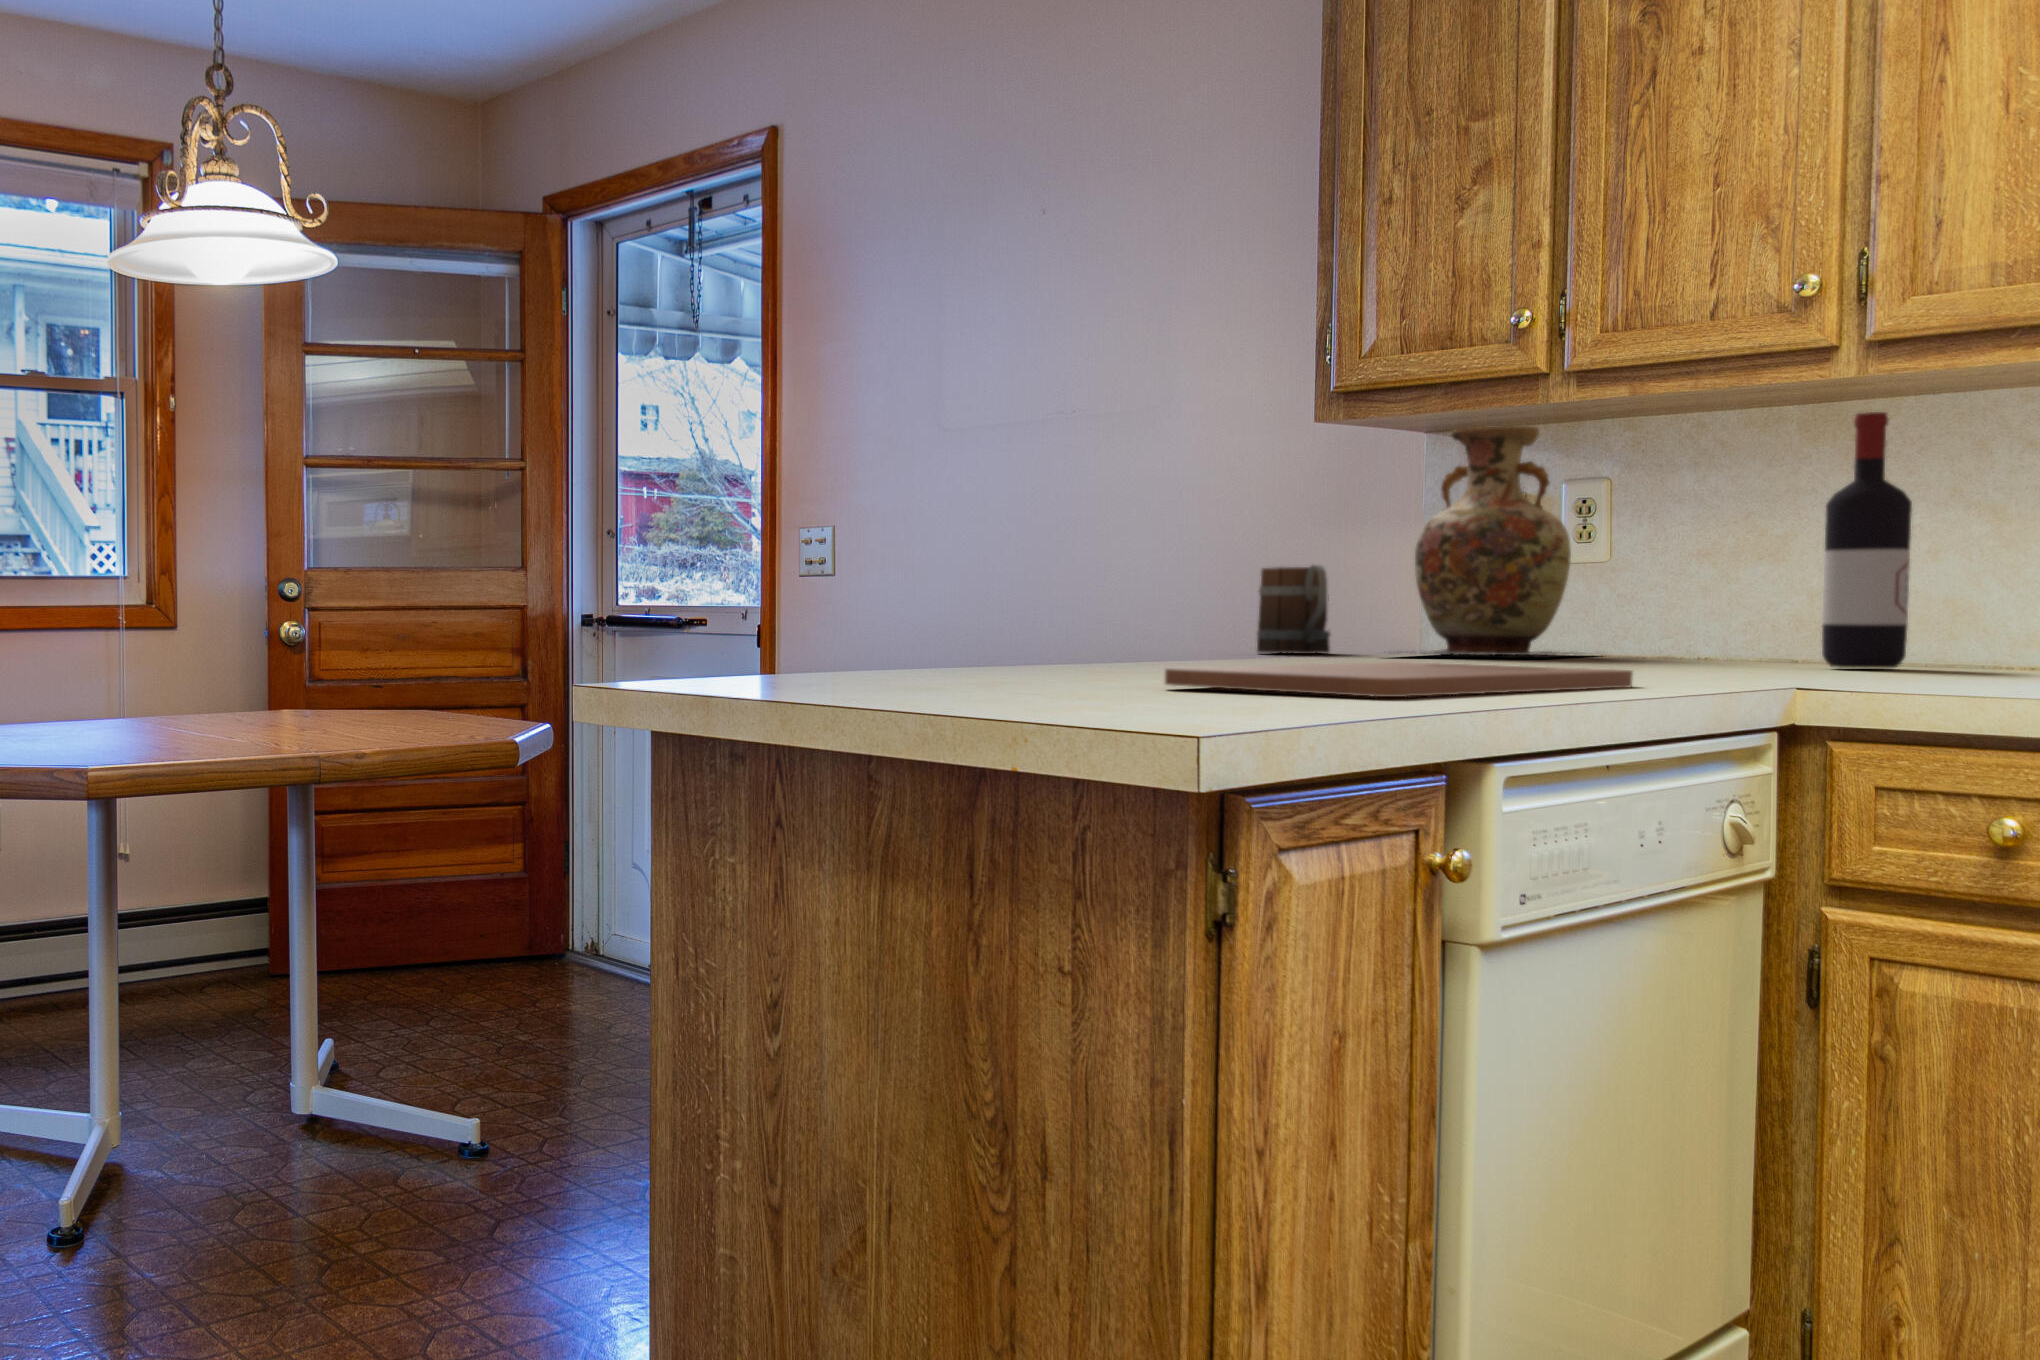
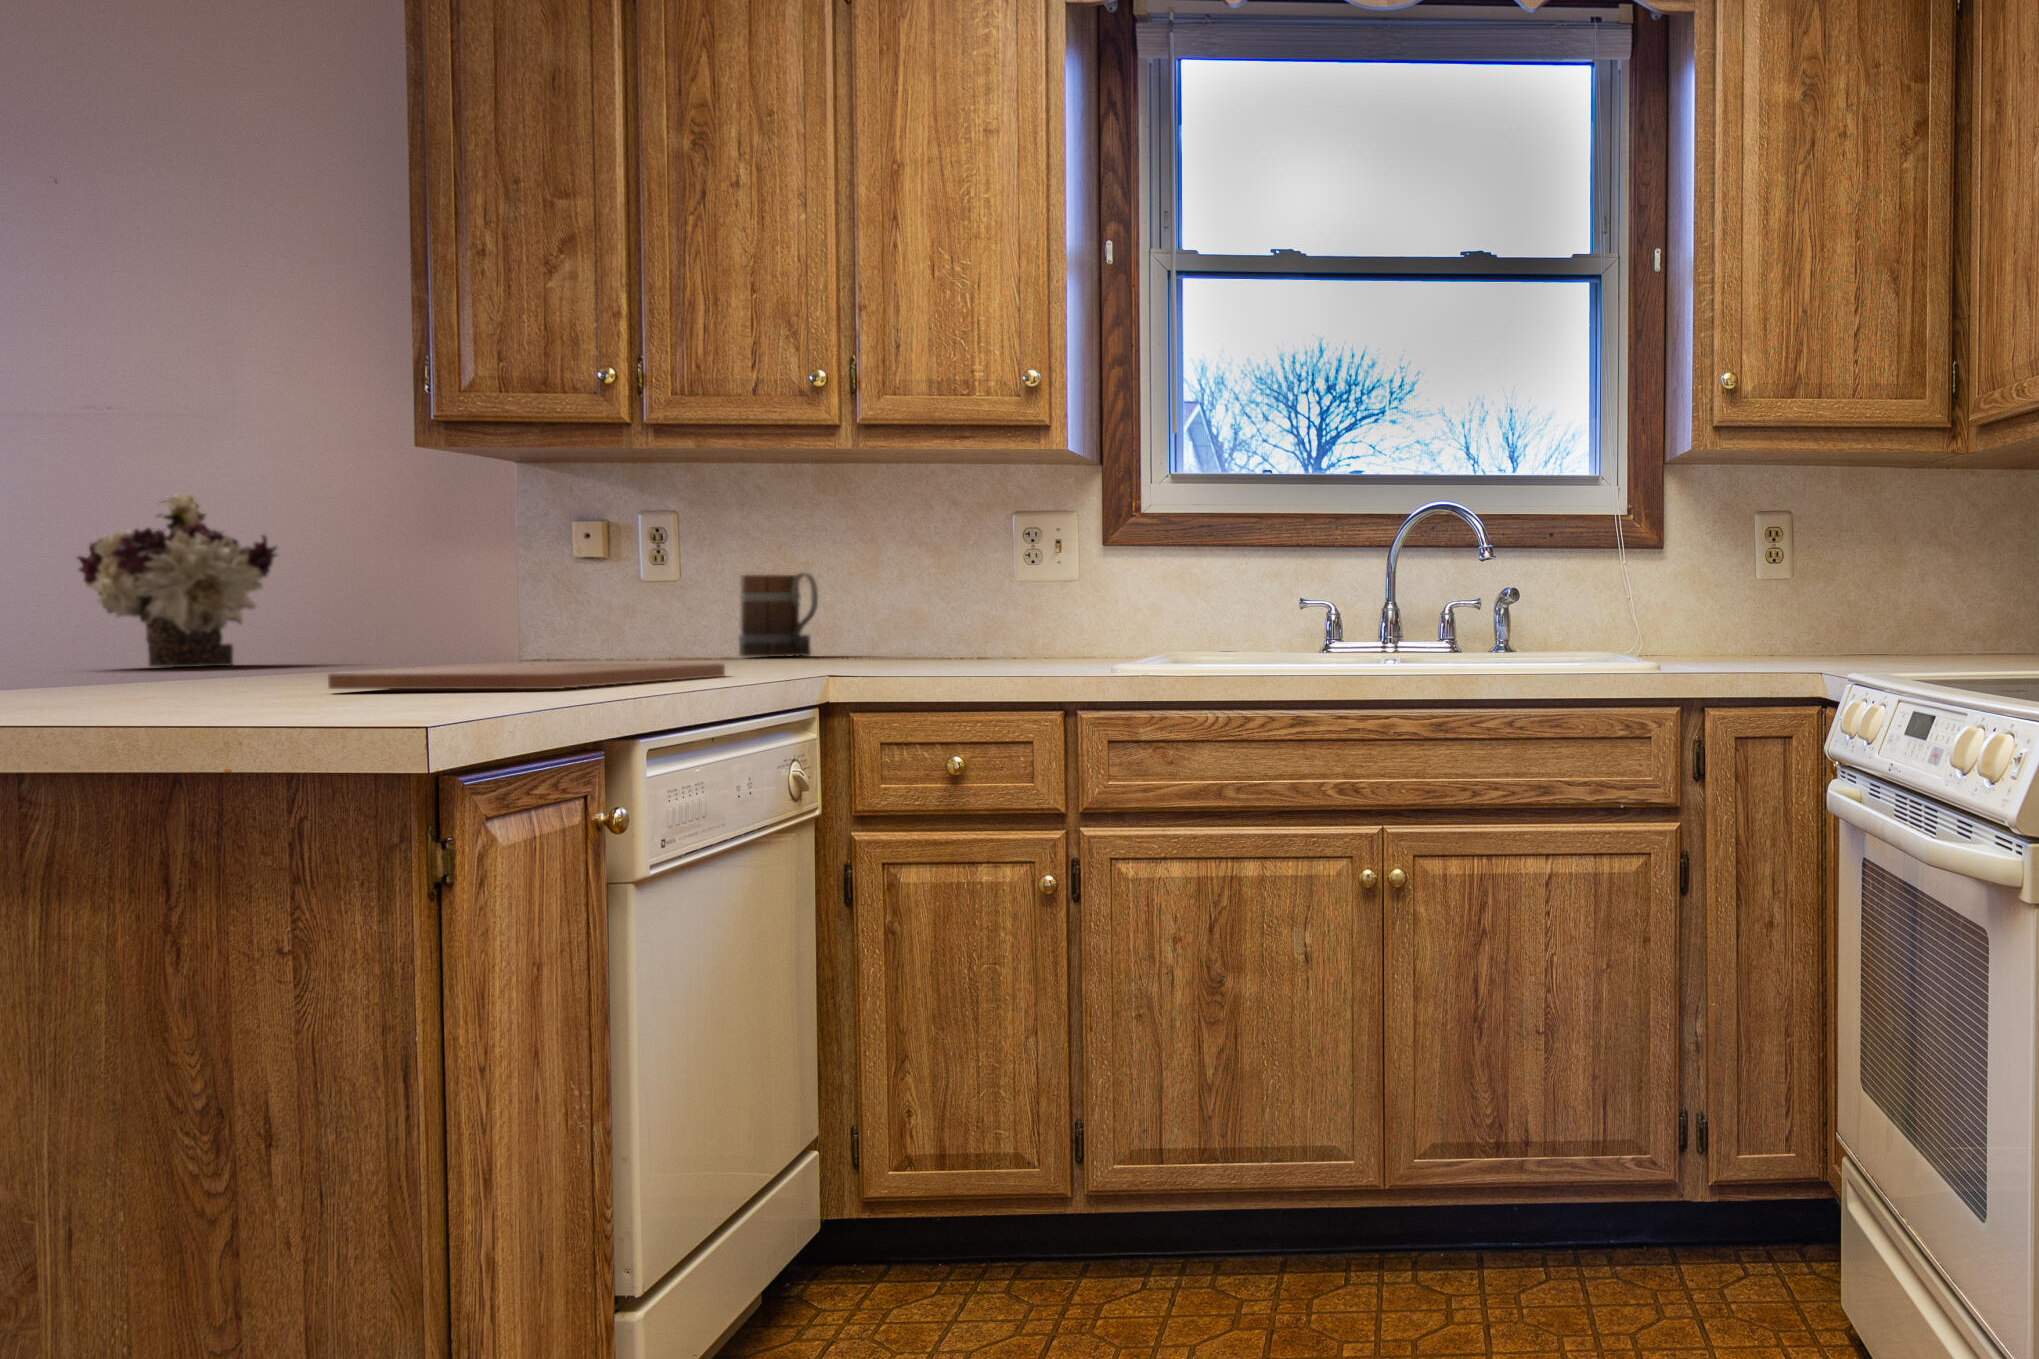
wine bottle: present [1822,412,1912,668] -> none [836,476,890,660]
vase: present [1407,426,1578,656] -> none [484,460,683,660]
flower arrangement: none [1043,489,1208,652] -> present [78,493,276,667]
mug: present [1257,565,1330,654] -> present [739,573,818,657]

